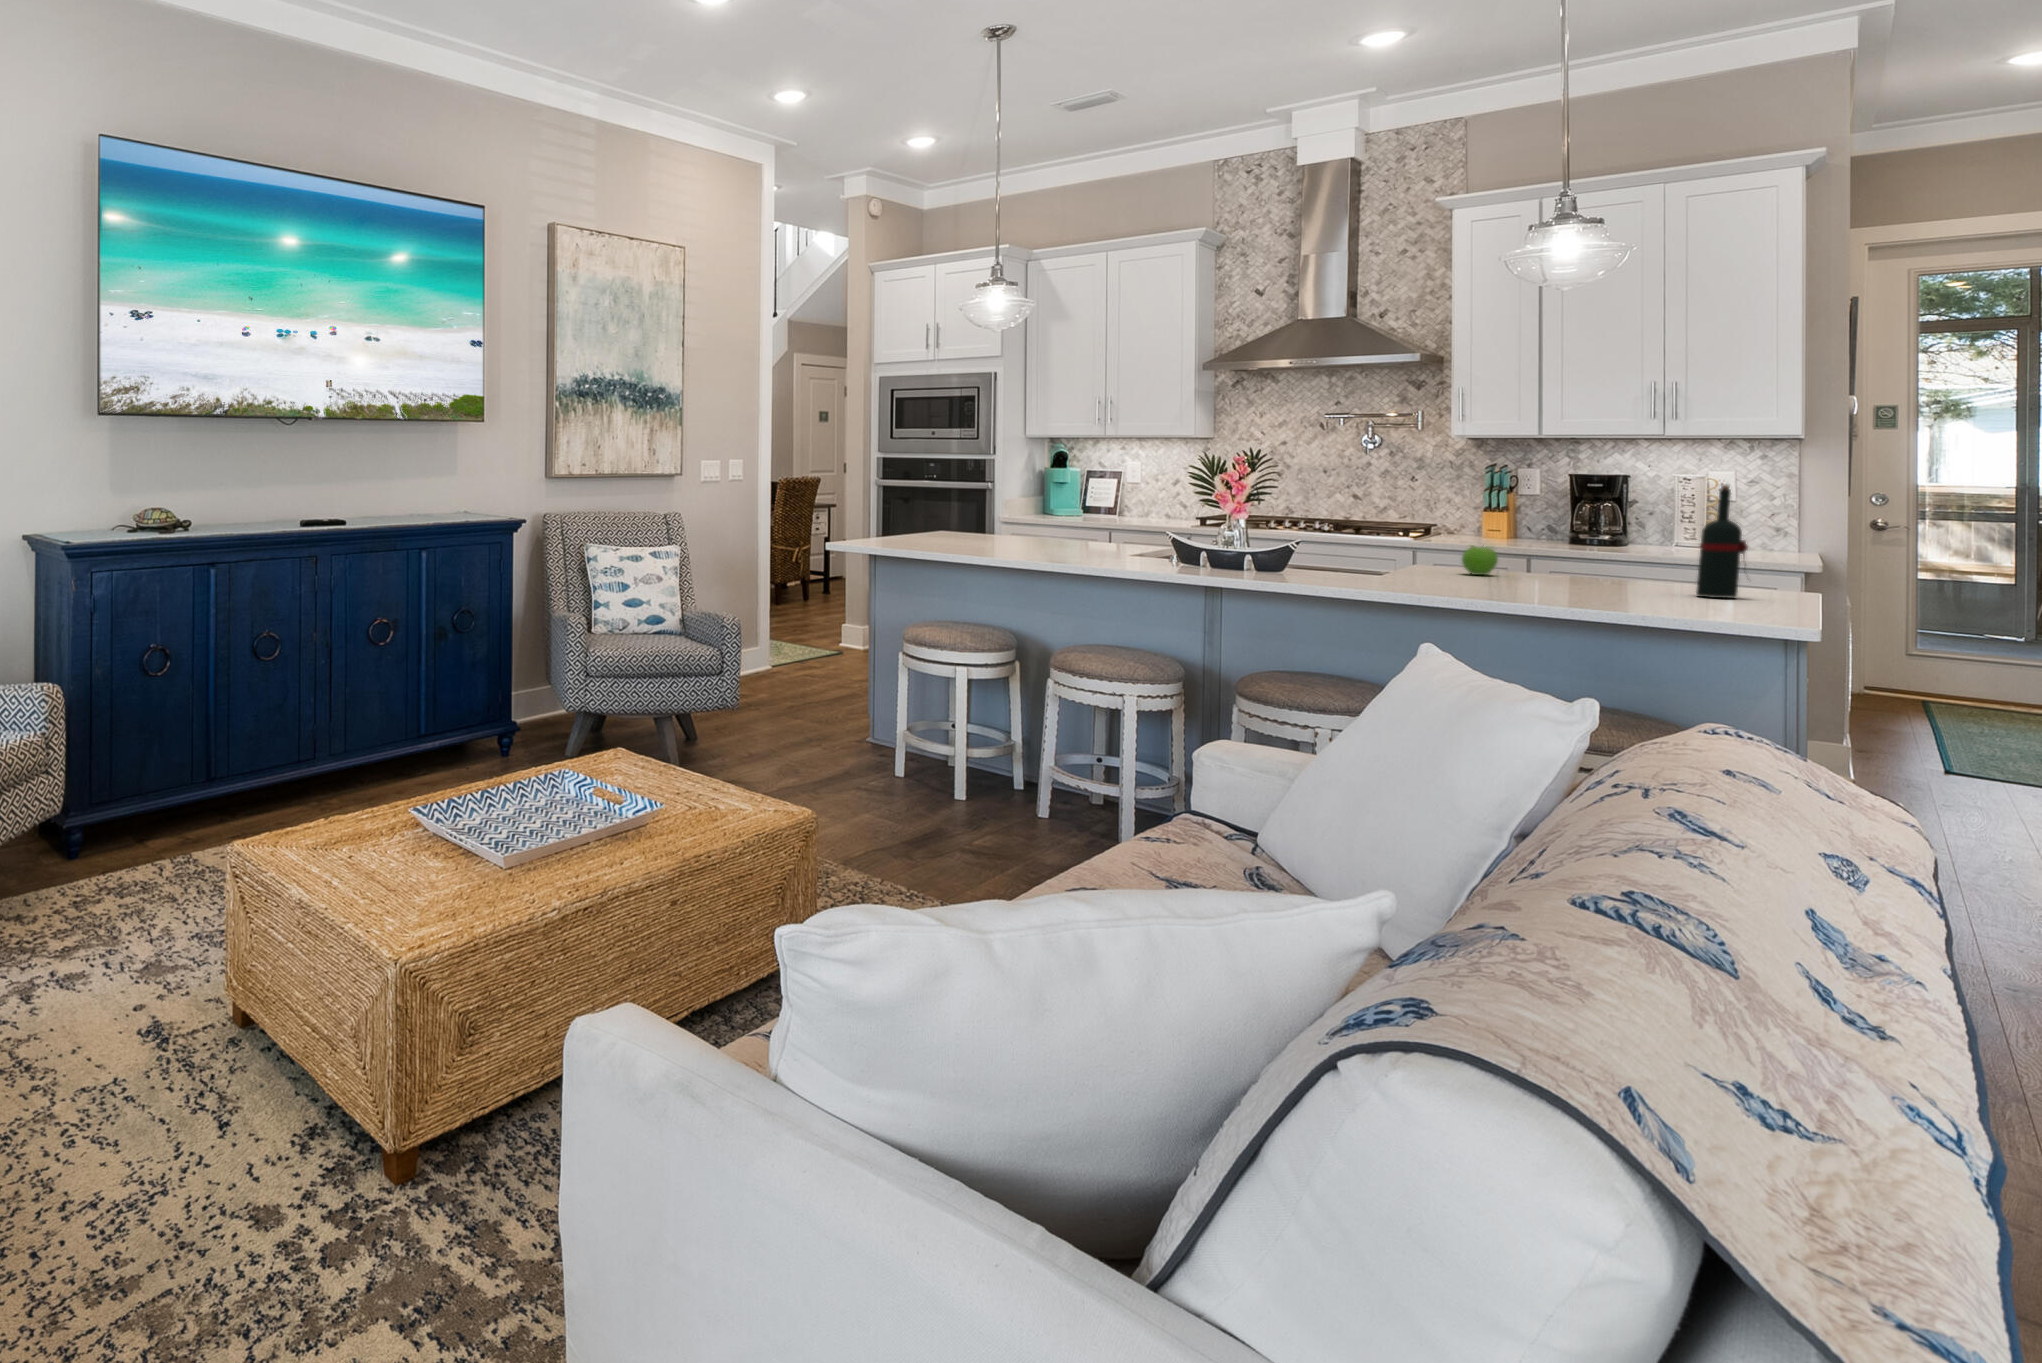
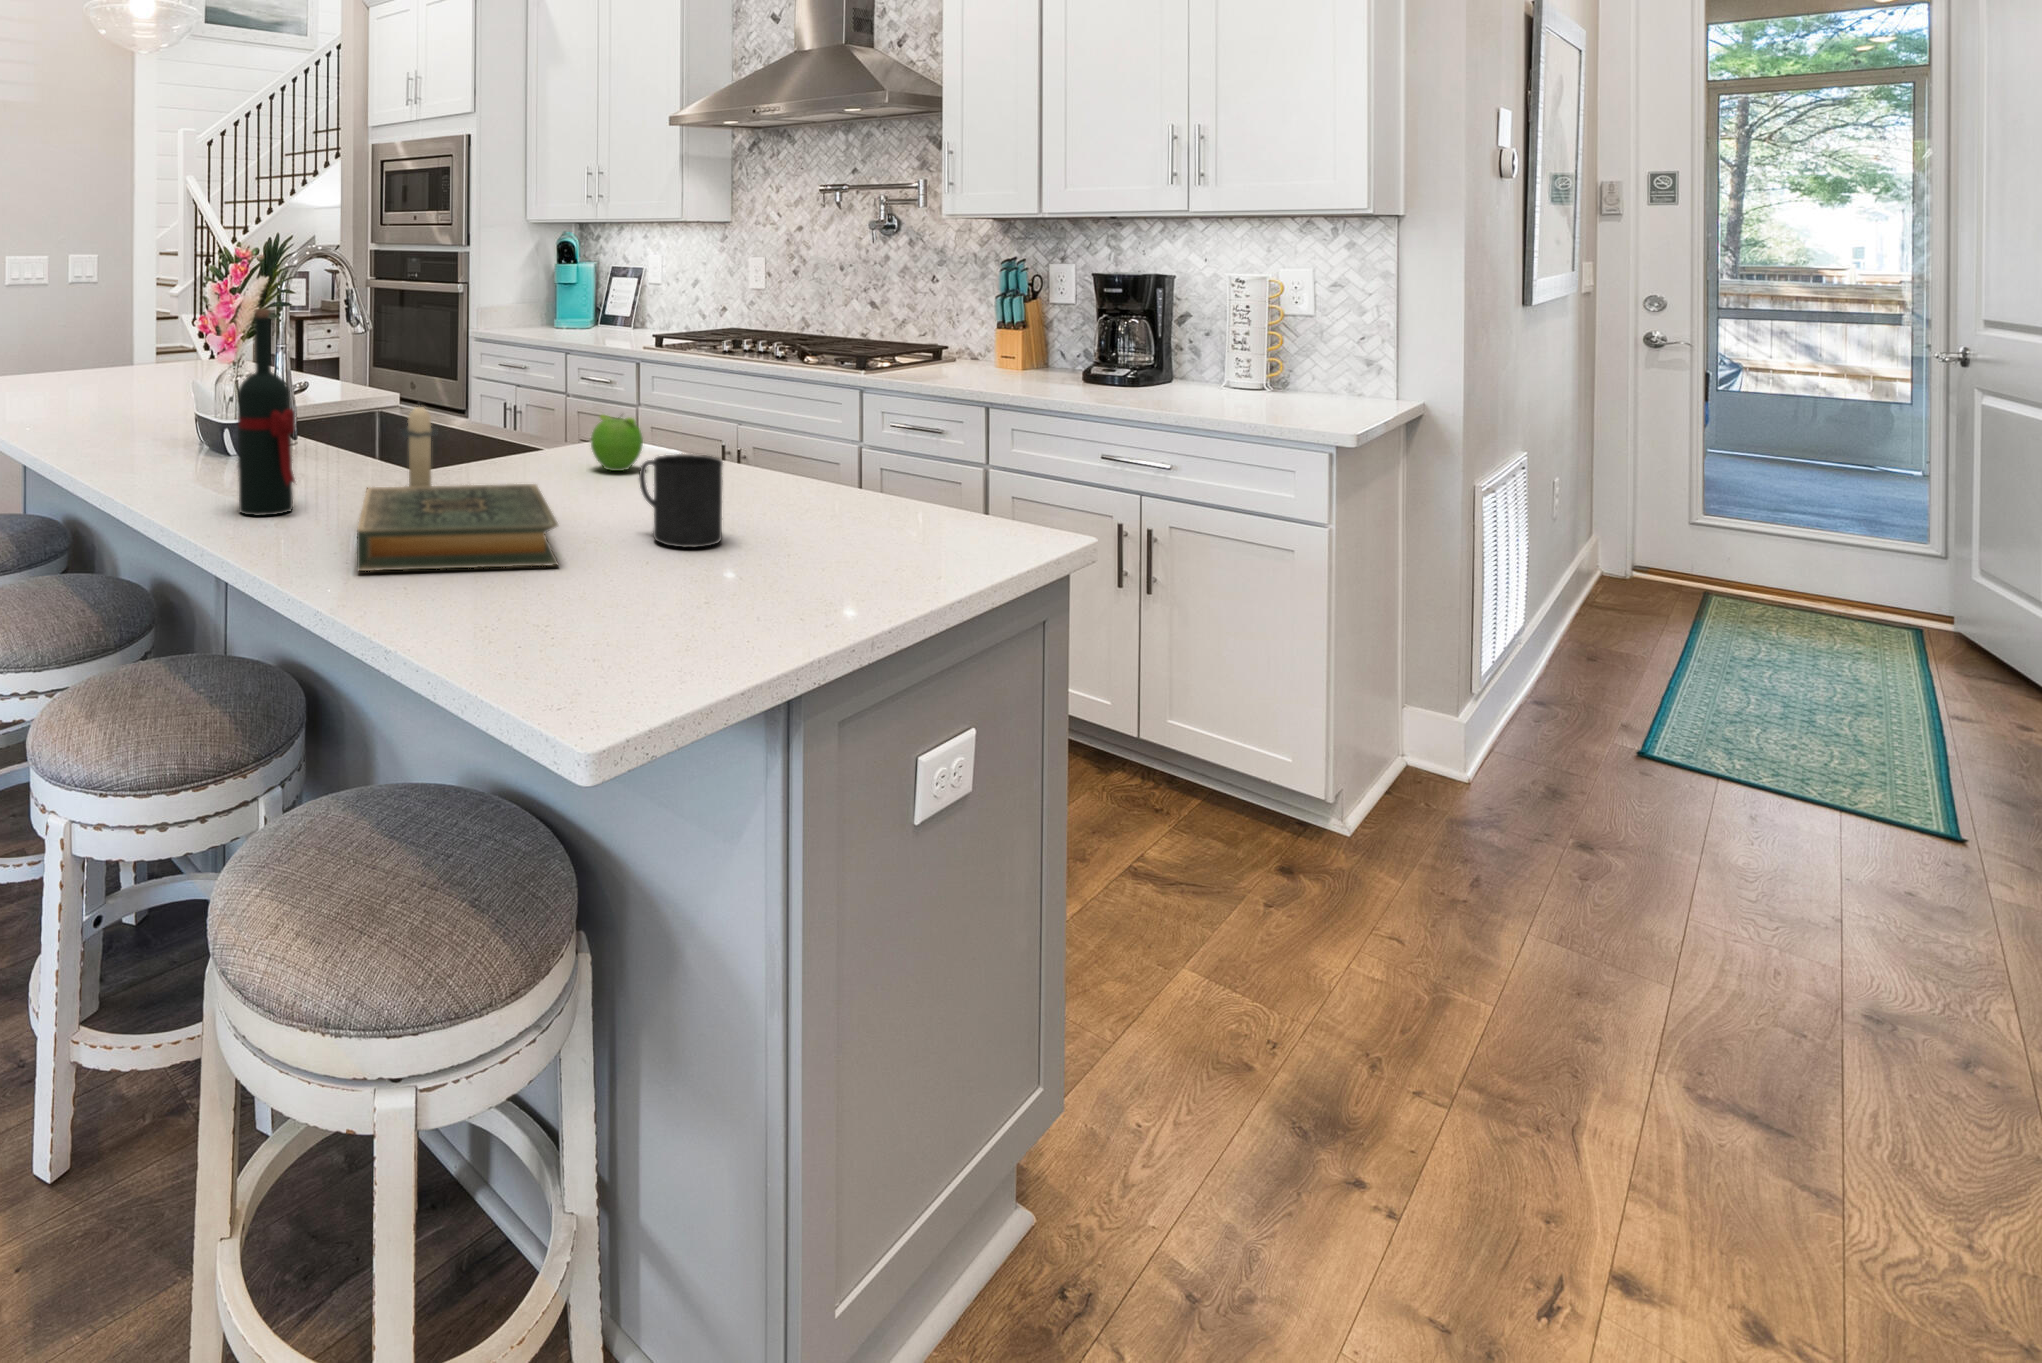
wine bottle: present [1696,485,1748,598] -> present [237,309,295,516]
candle: none [1410,532,1442,582] -> present [401,407,438,487]
mug: none [1608,552,1667,594] -> present [639,454,723,547]
hardback book: none [1446,571,1623,598] -> present [357,484,558,571]

